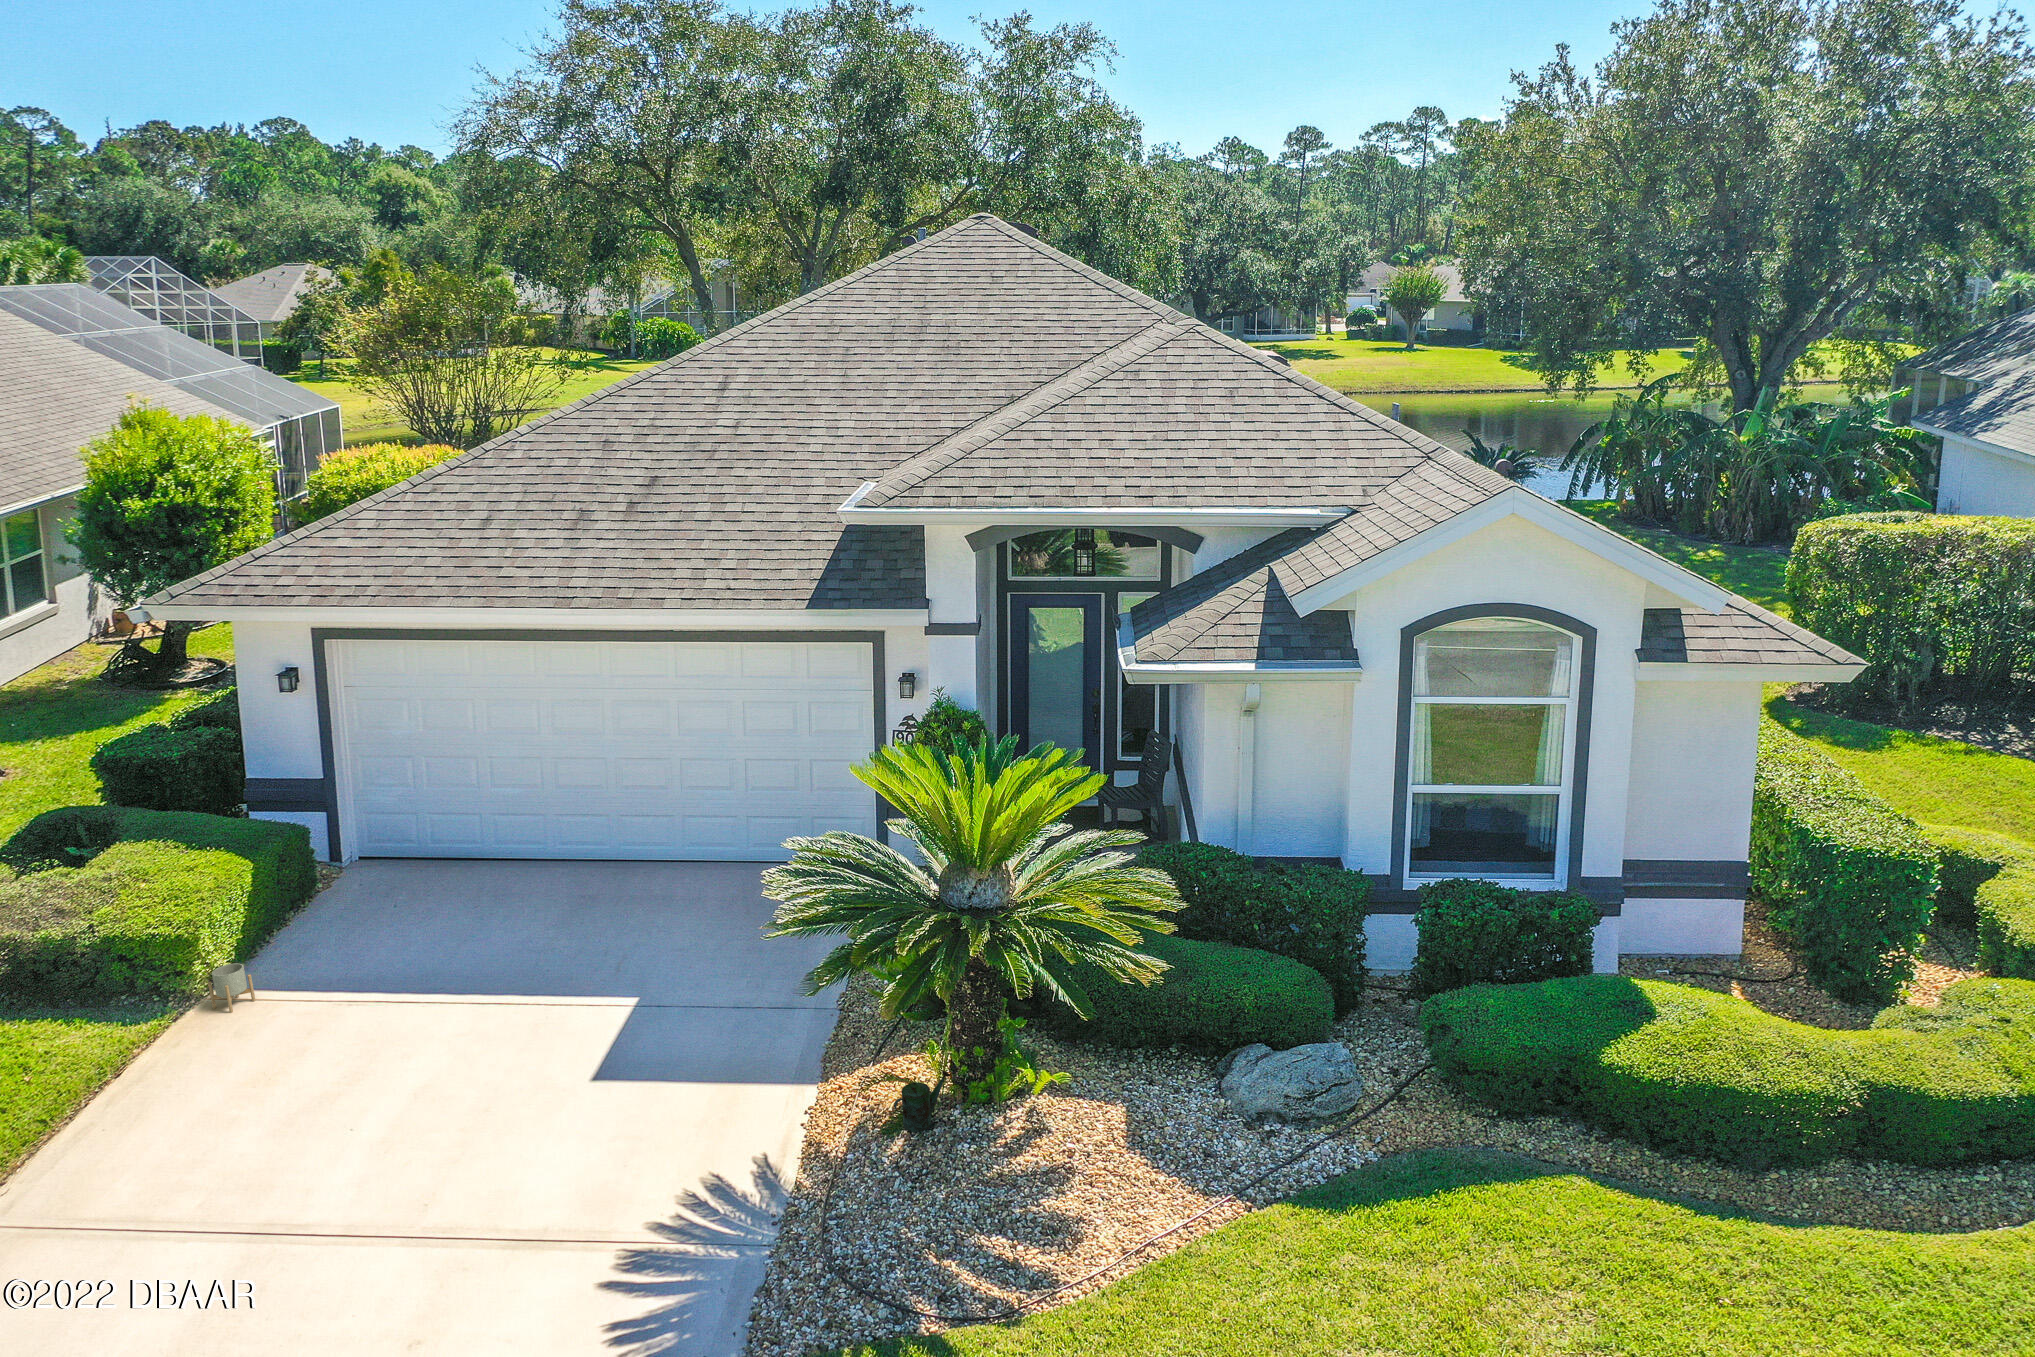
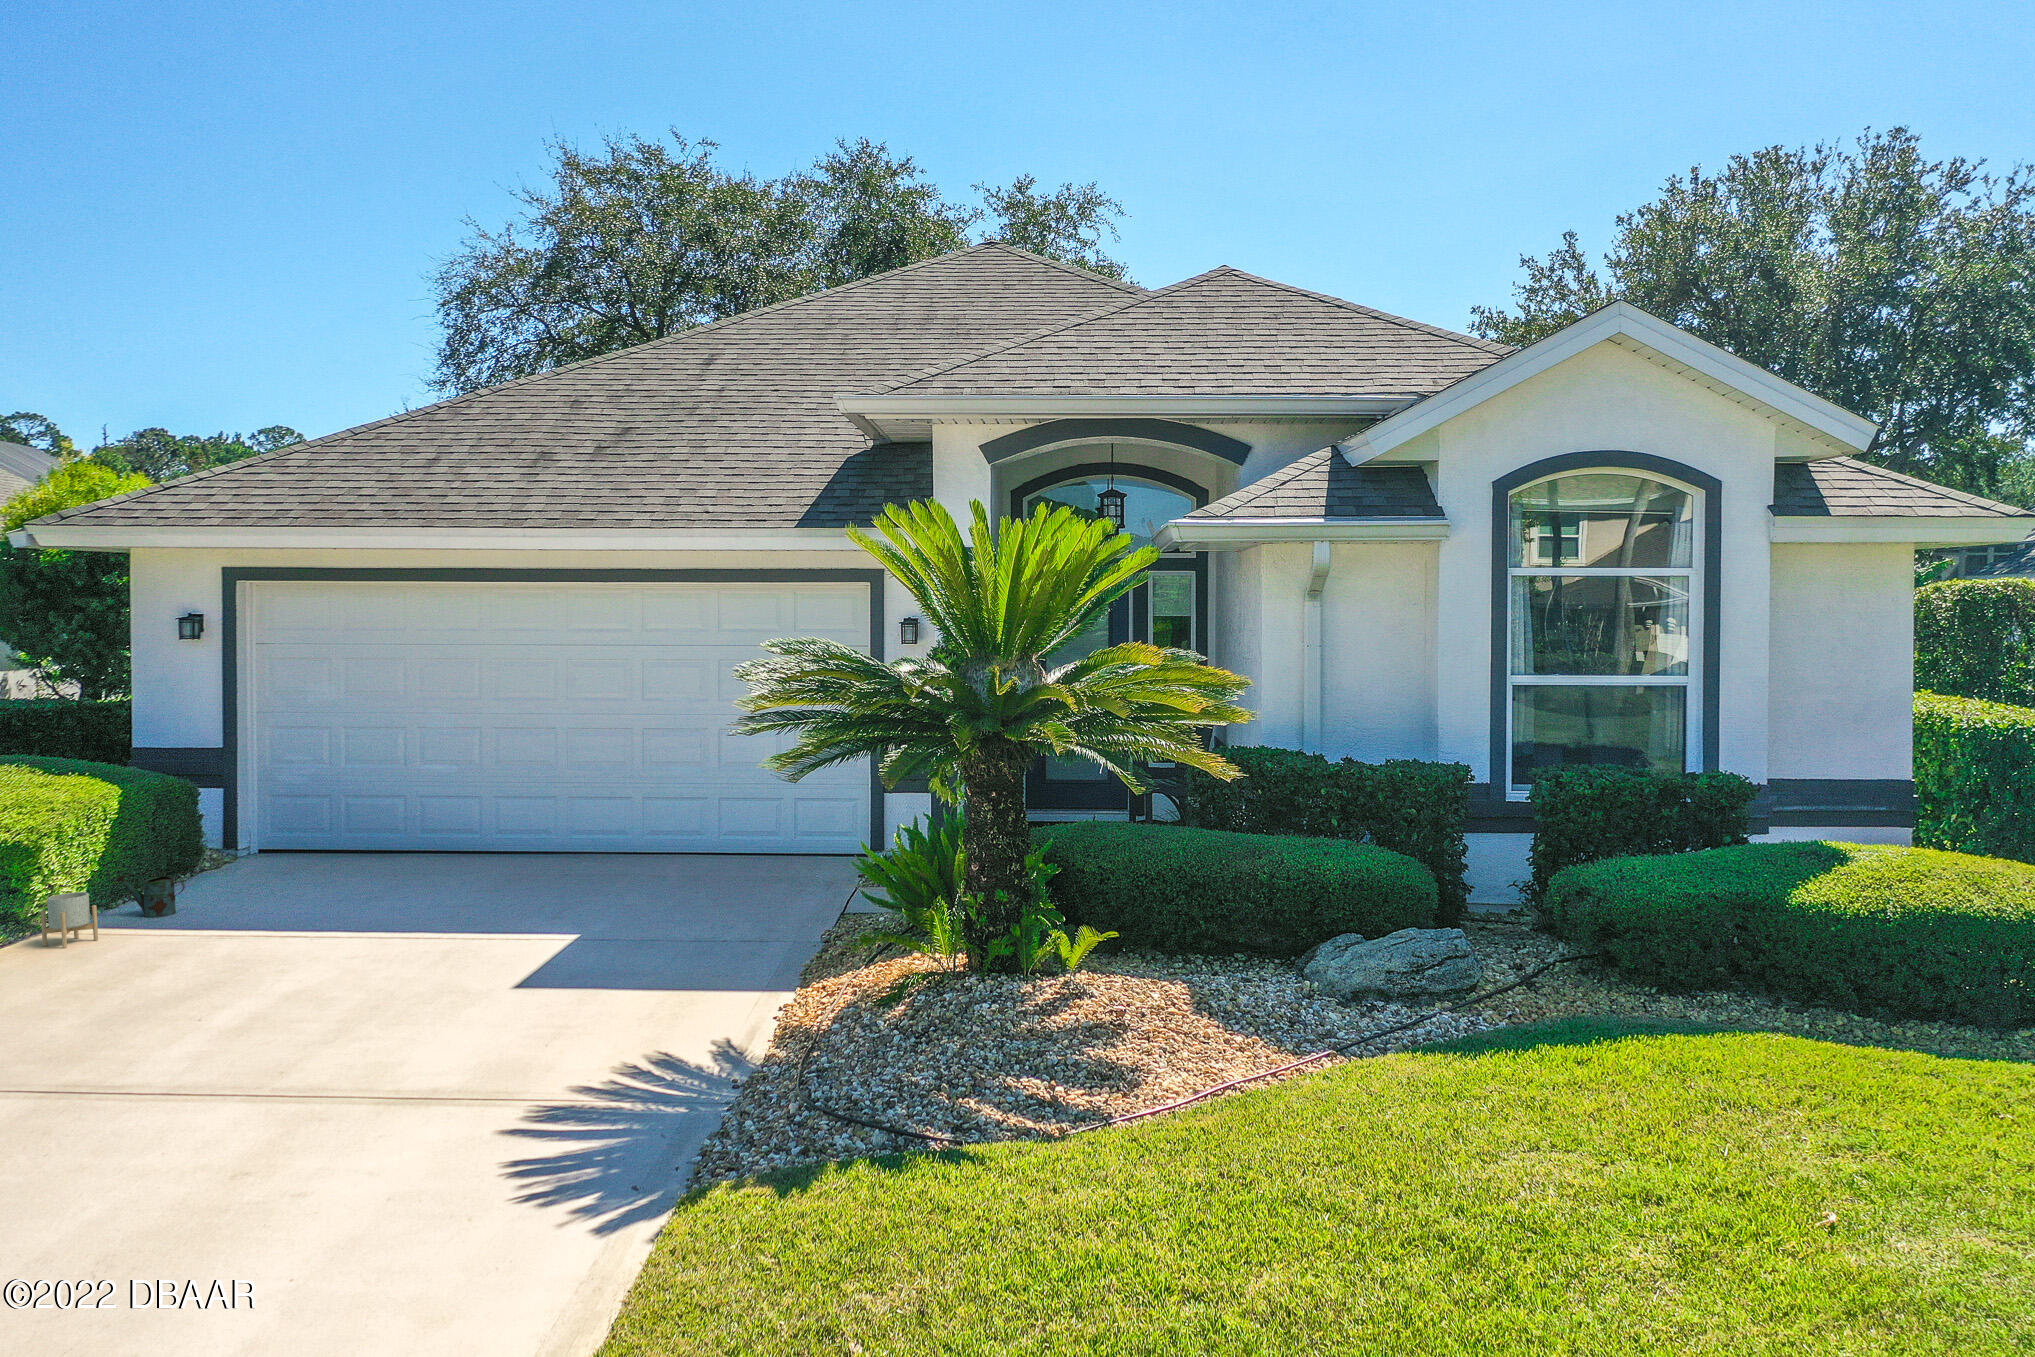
watering can: present [894,1071,950,1132] -> present [116,875,185,917]

